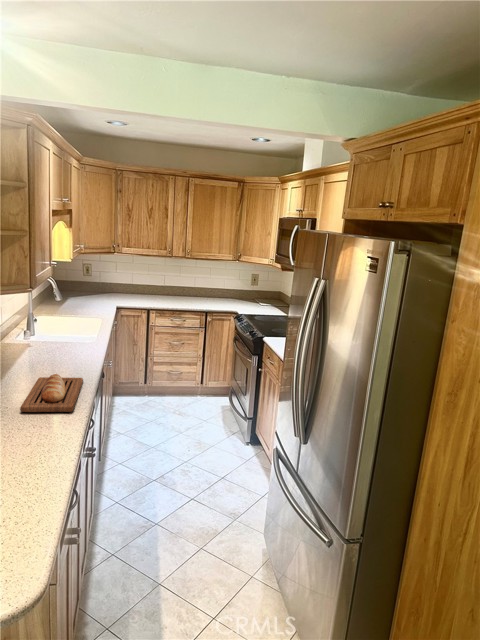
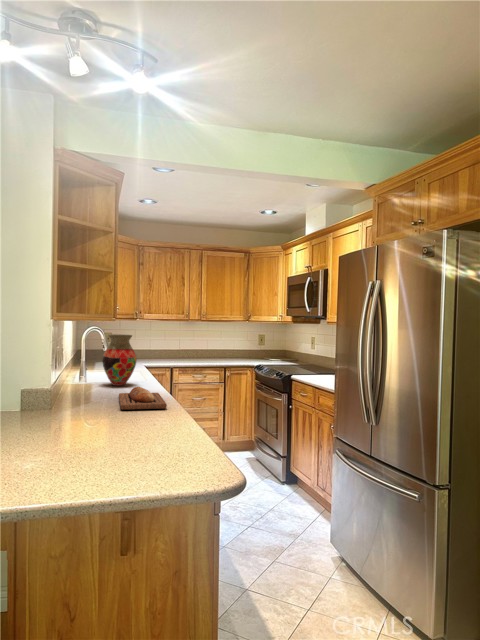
vase: none [36,299,75,356] -> present [102,334,136,386]

